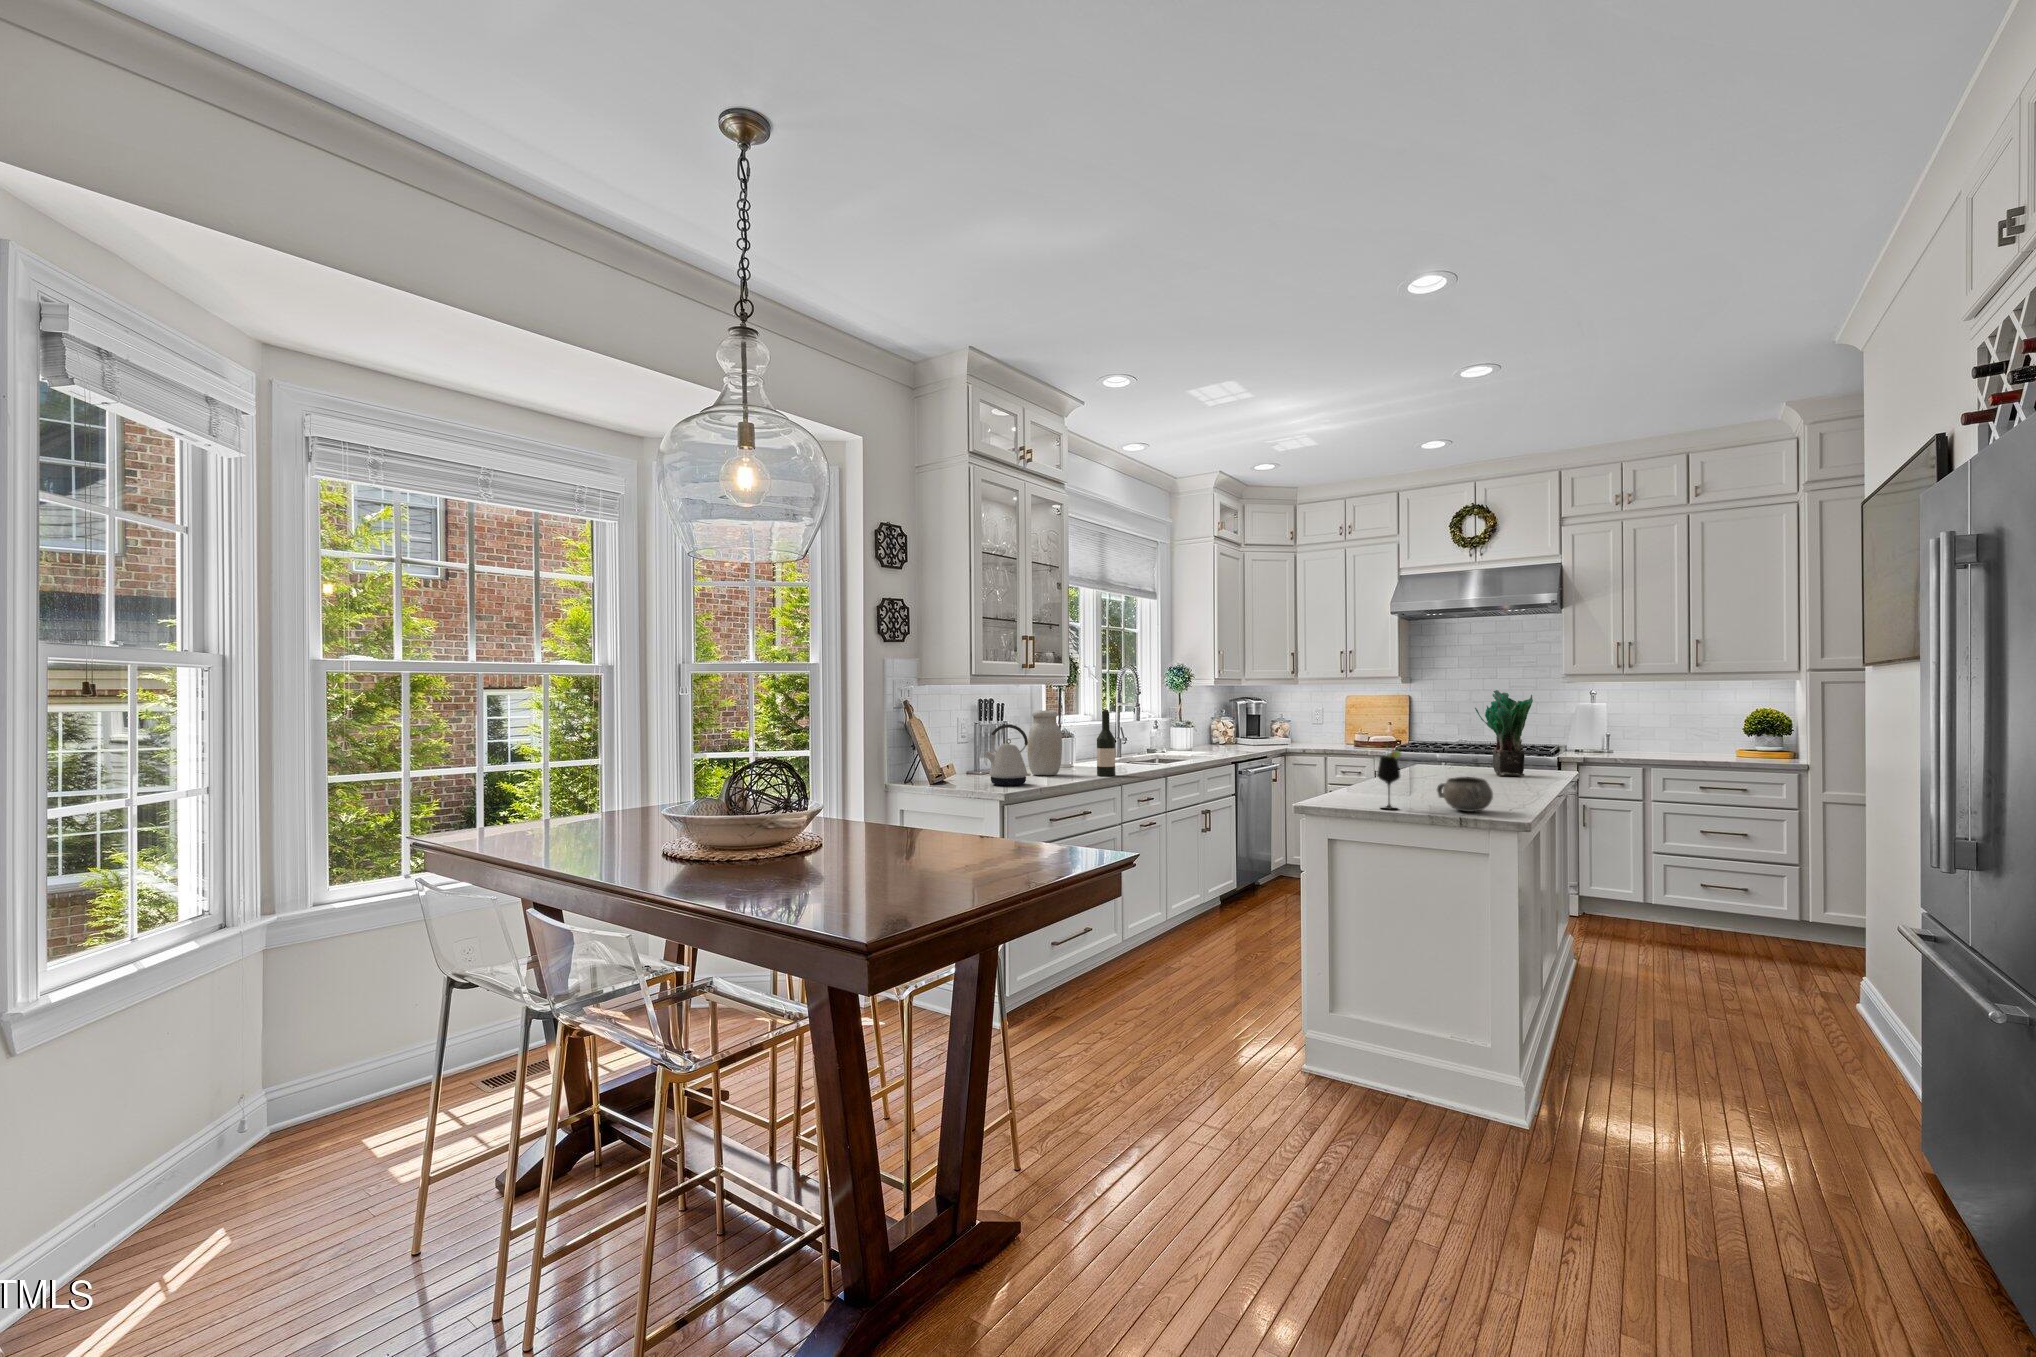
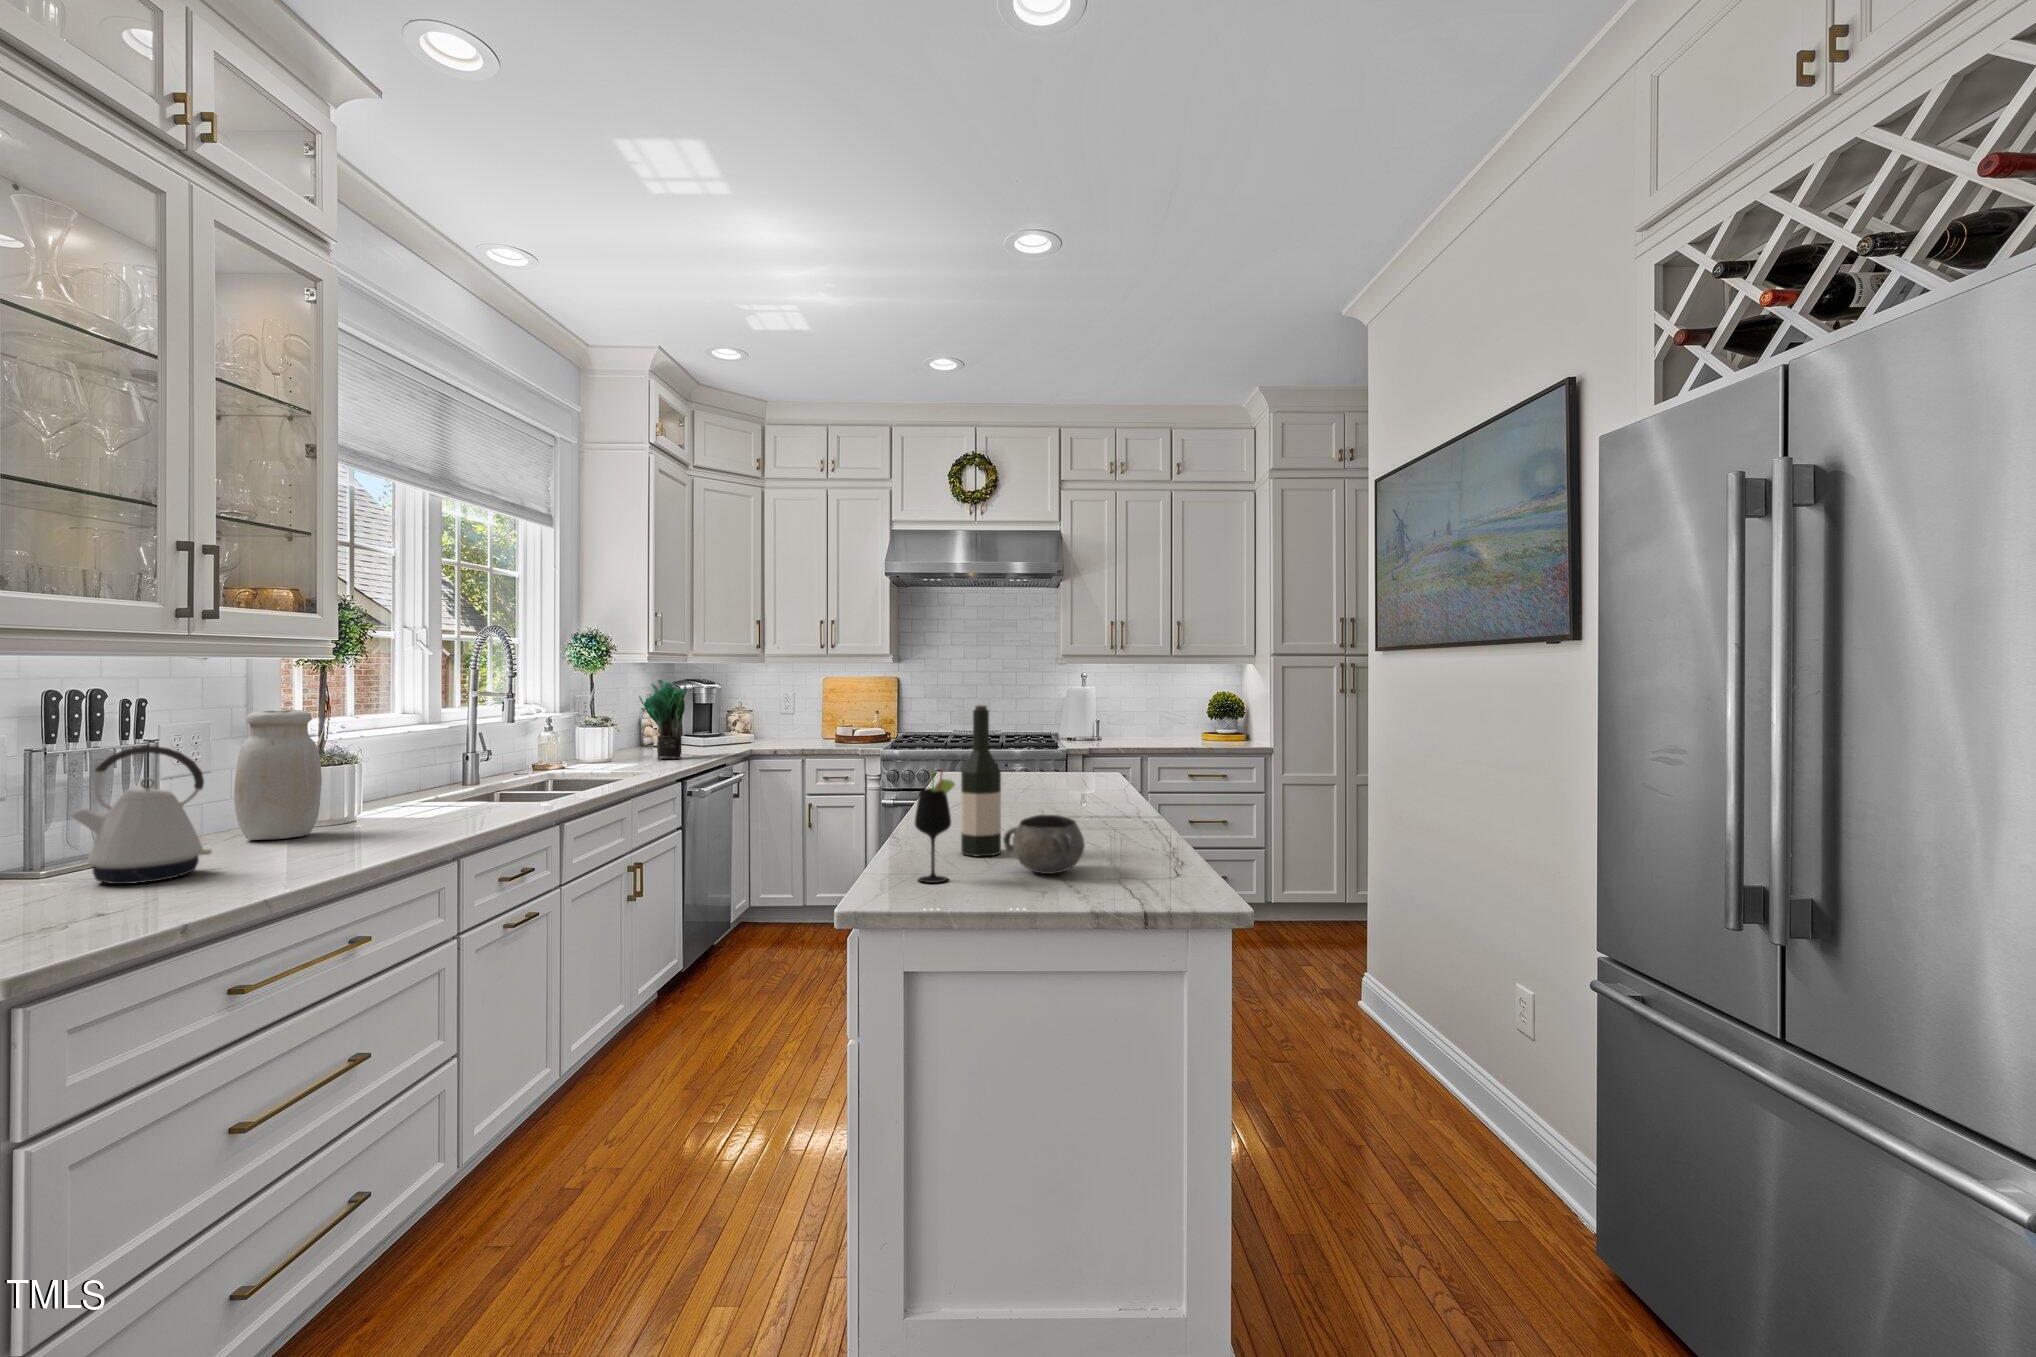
potted plant: present [1475,690,1533,776] -> present [639,680,687,759]
wine bottle: present [1097,710,1115,776] -> present [961,705,1001,857]

